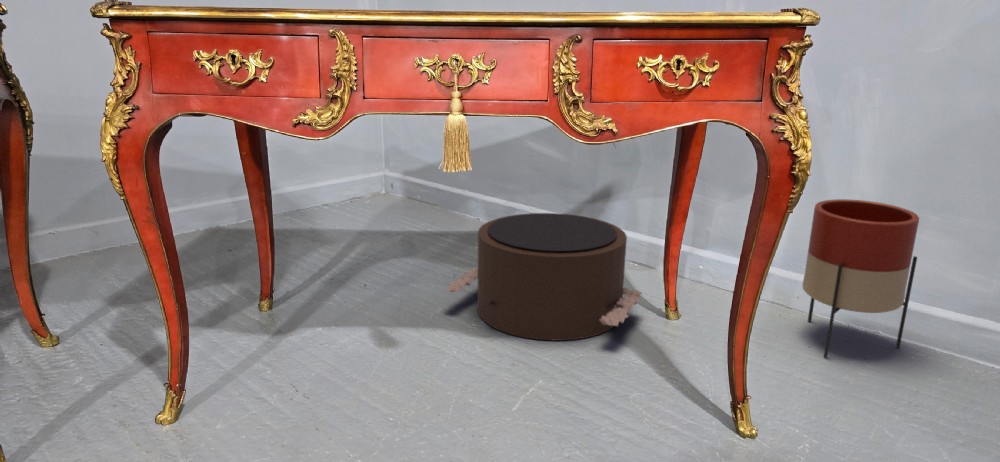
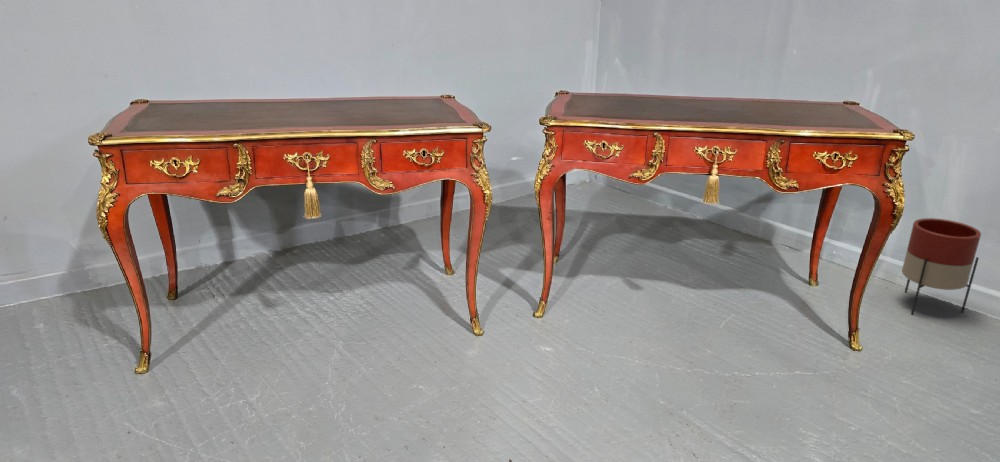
pouf: present [446,213,642,341] -> none [671,213,796,292]

